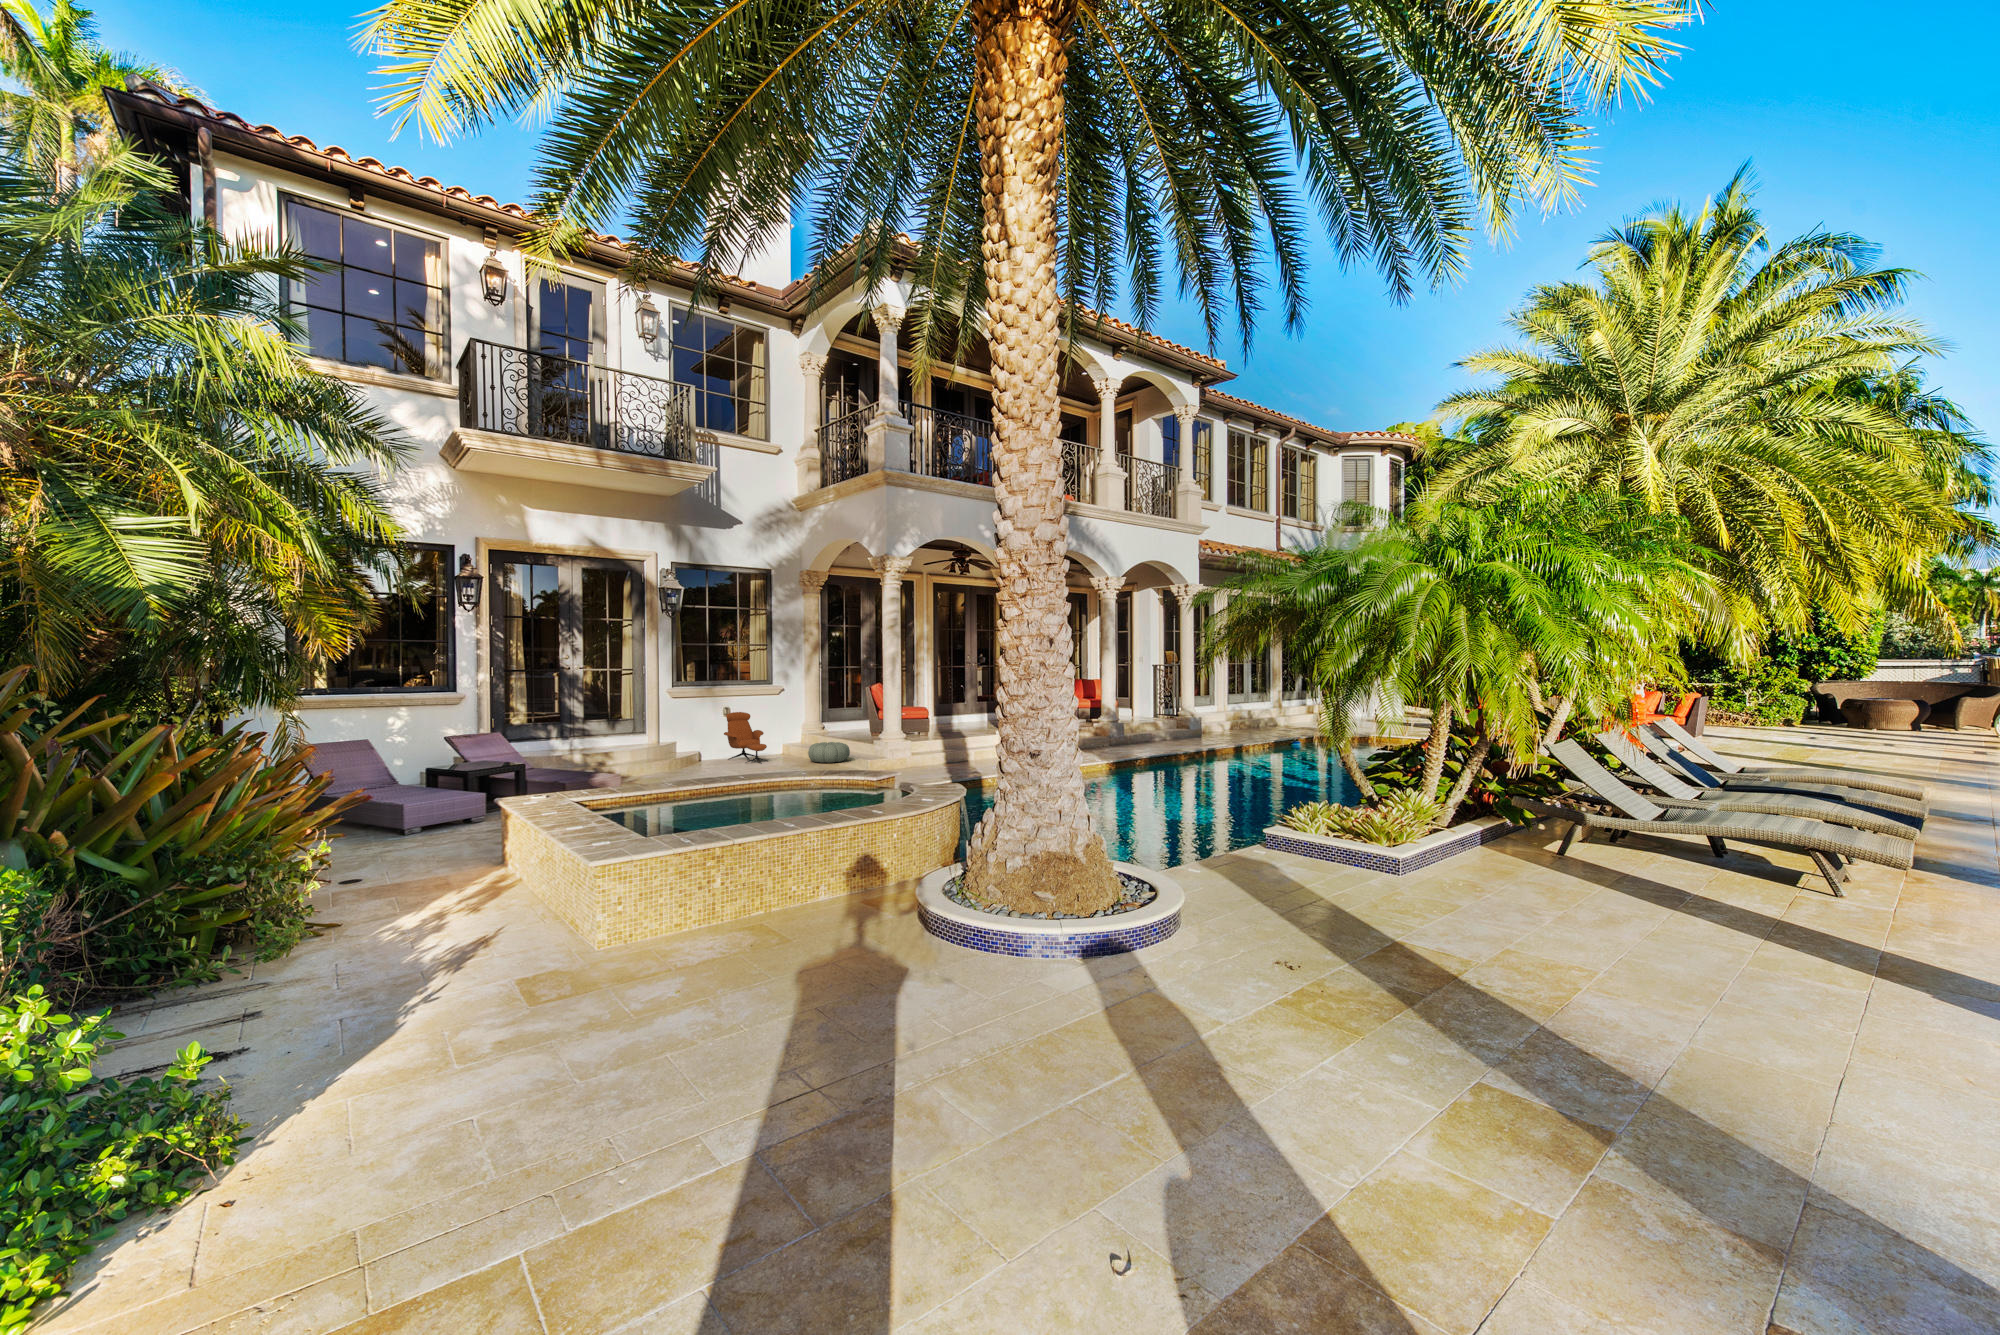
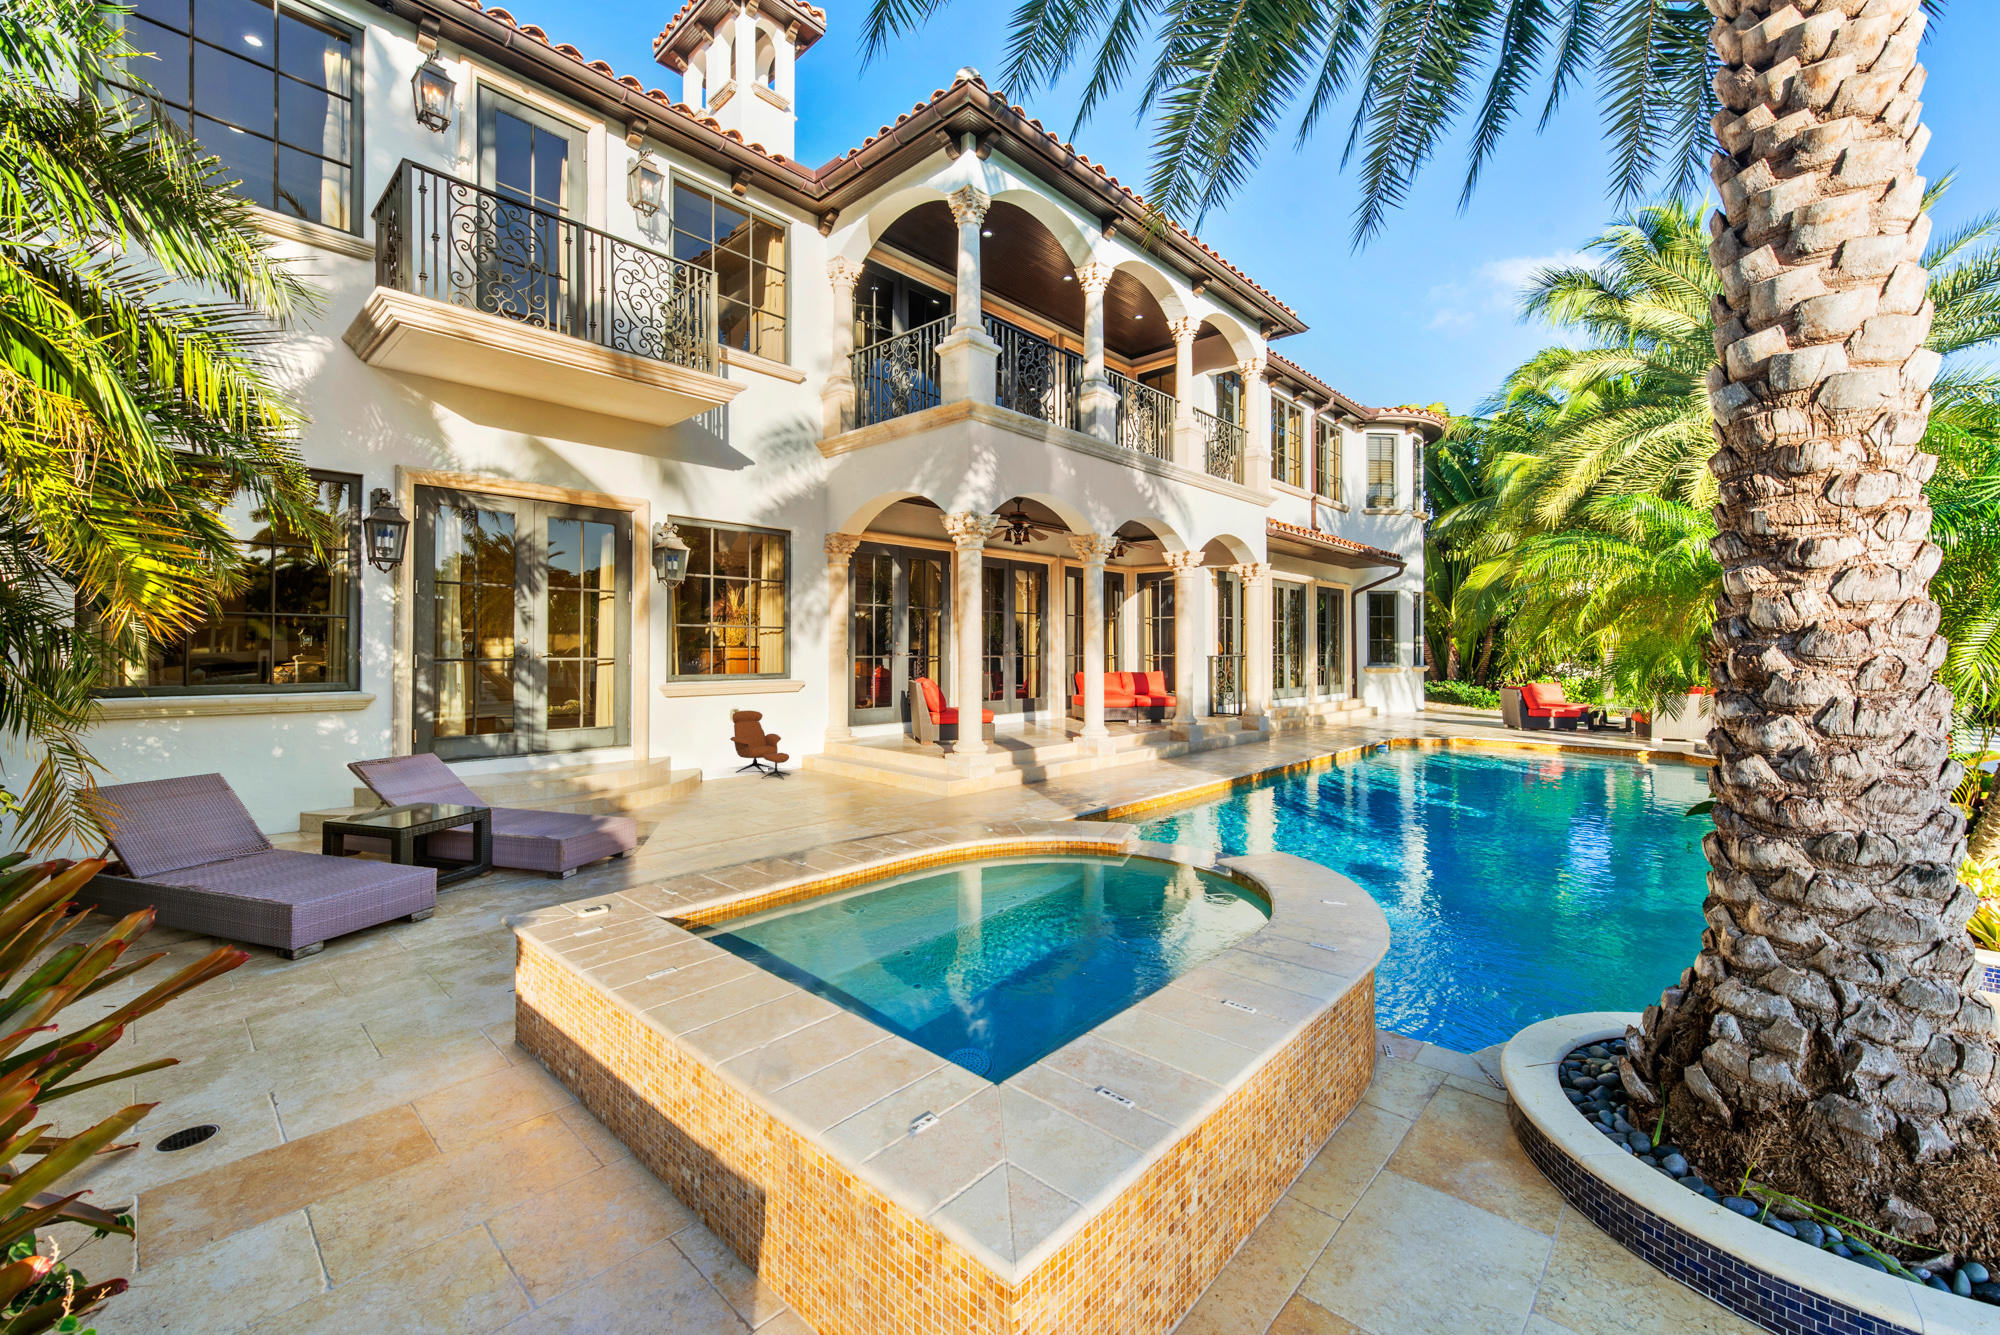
pouf: present [808,742,850,763] -> none [842,750,894,778]

